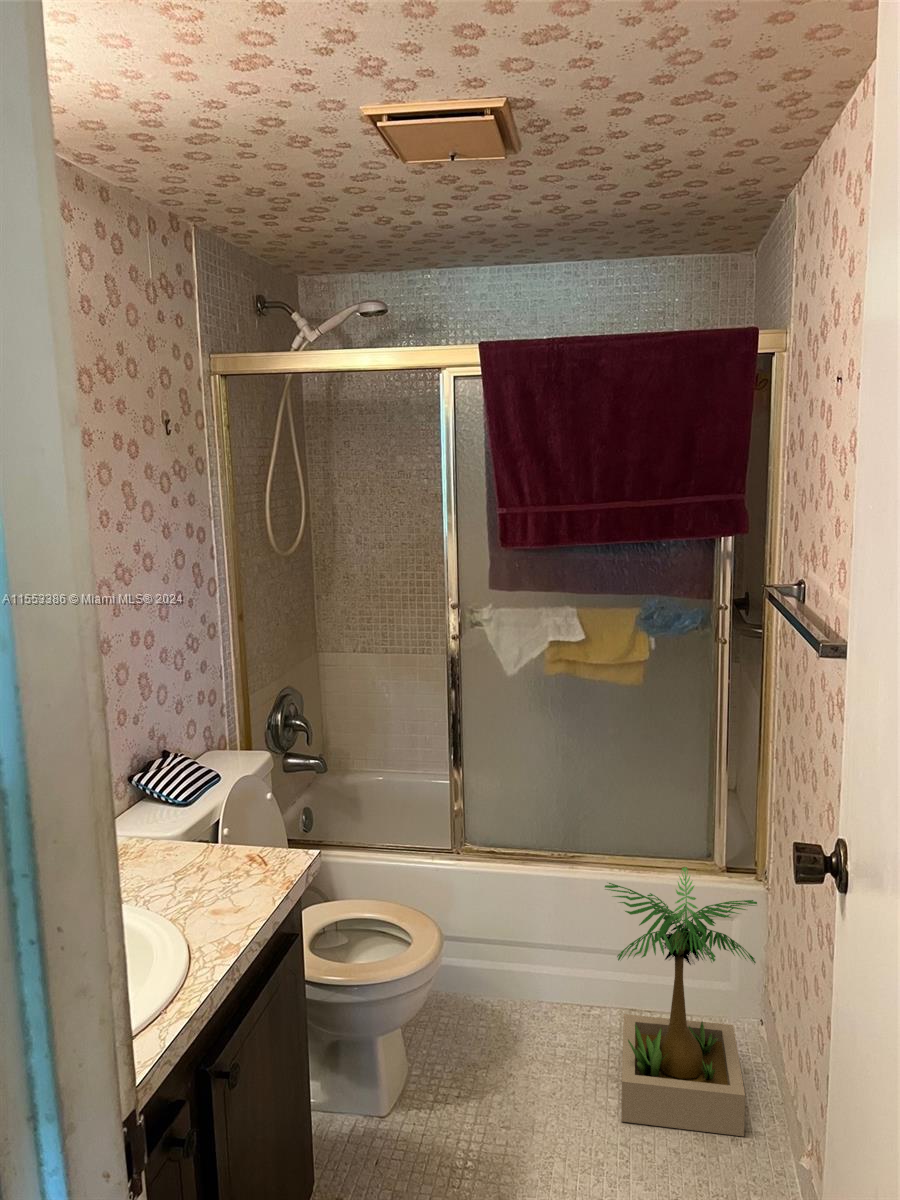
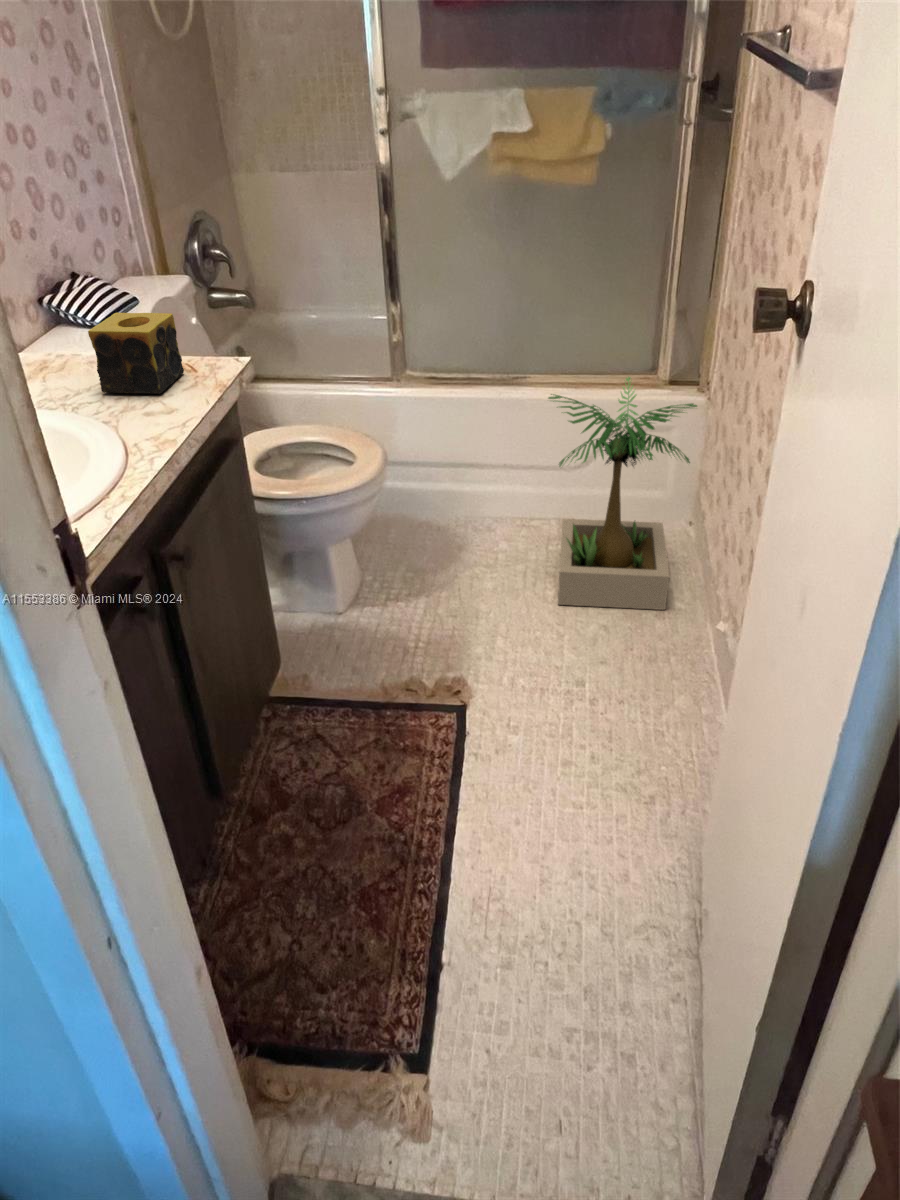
candle: none [174,808,254,888] -> present [88,313,184,394]

